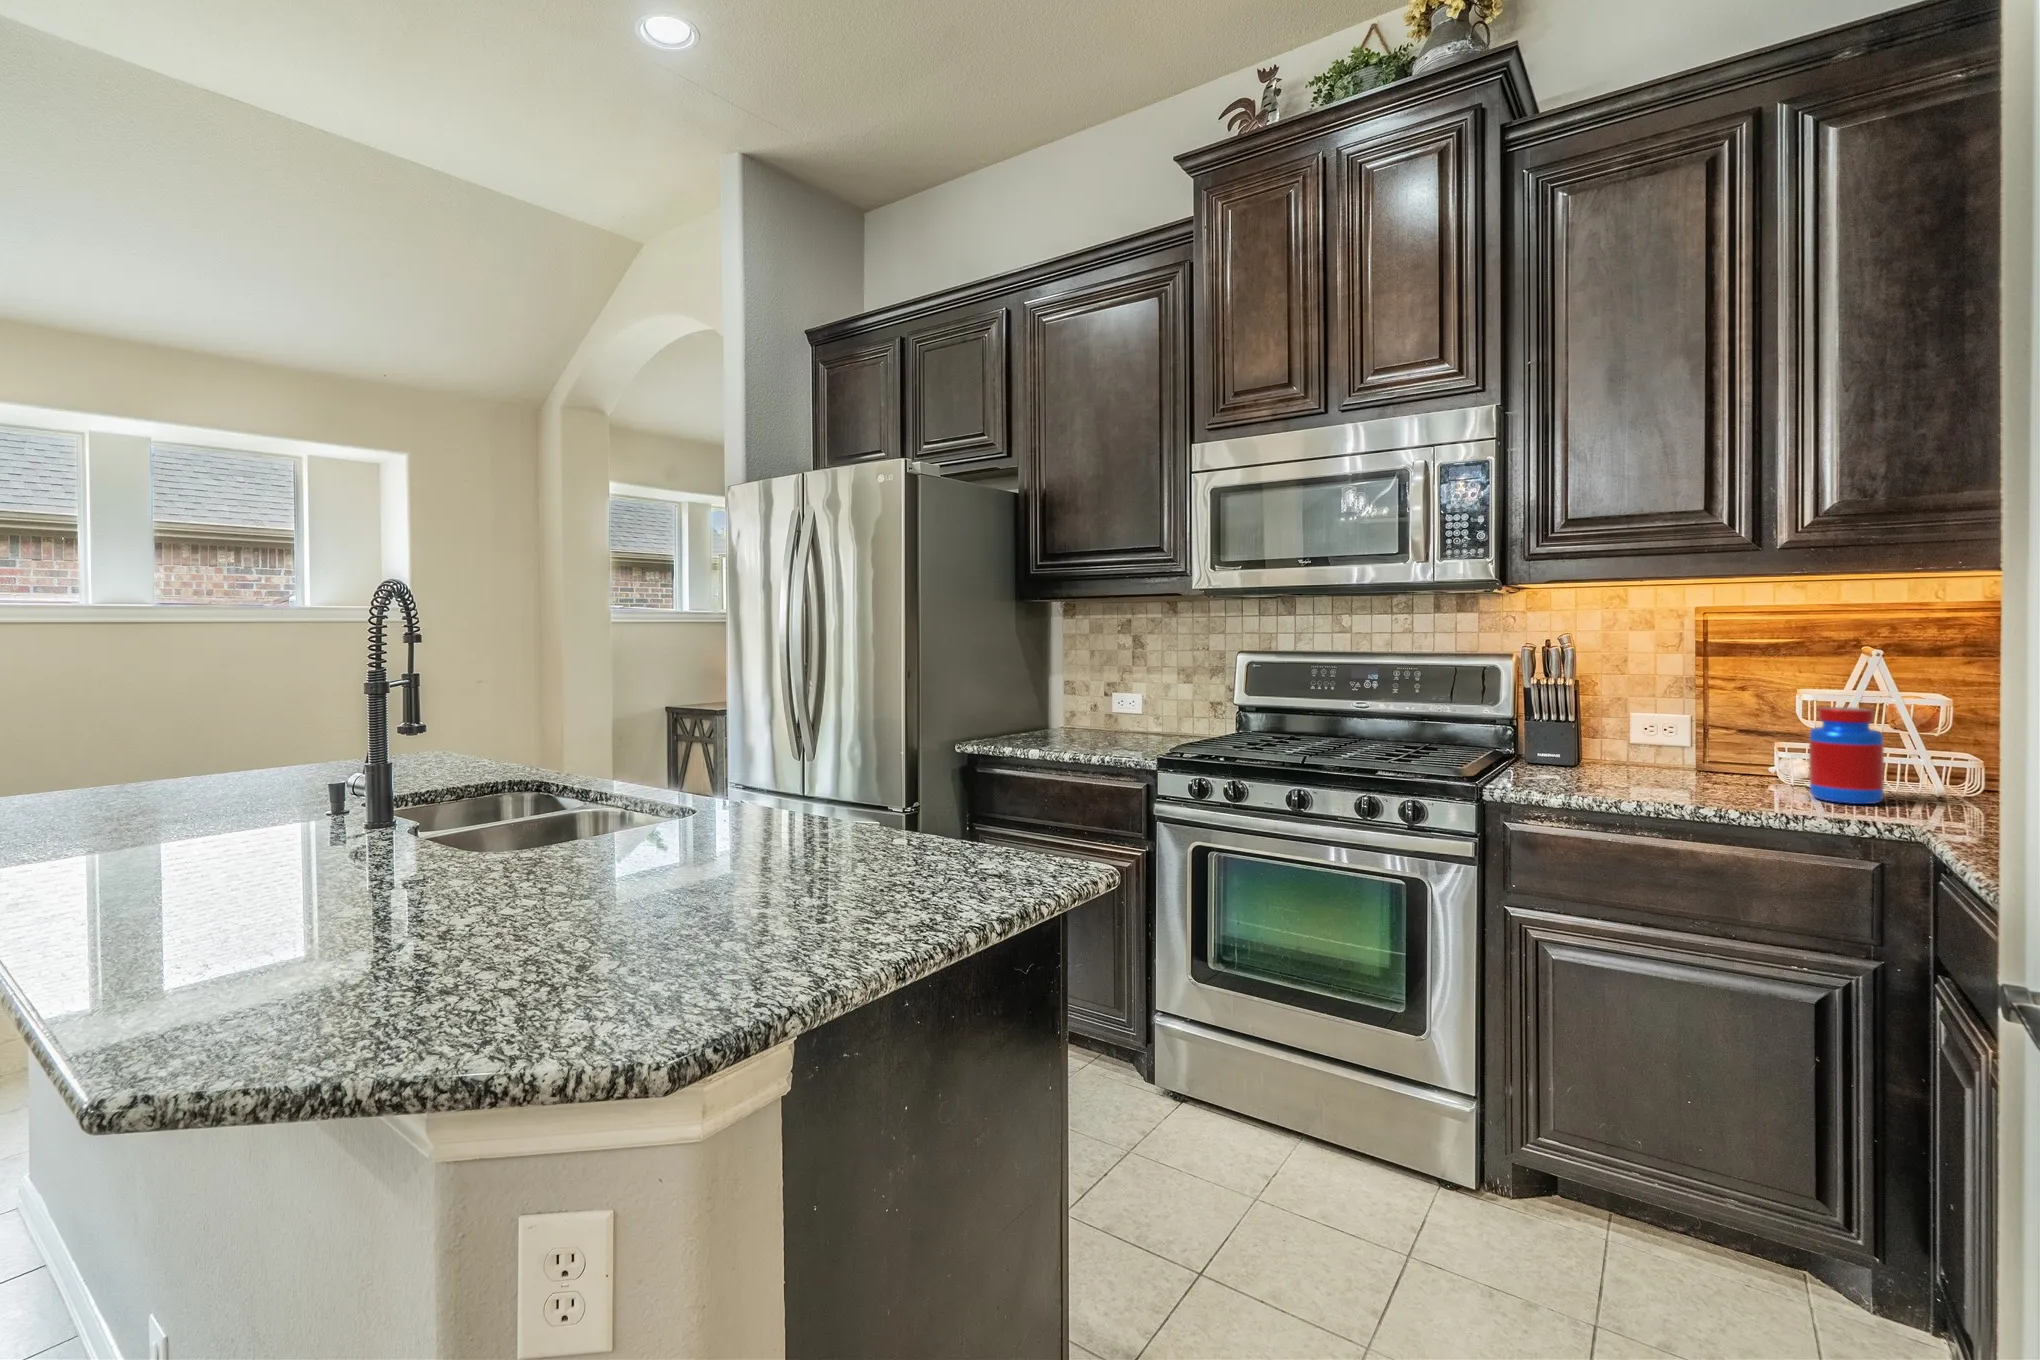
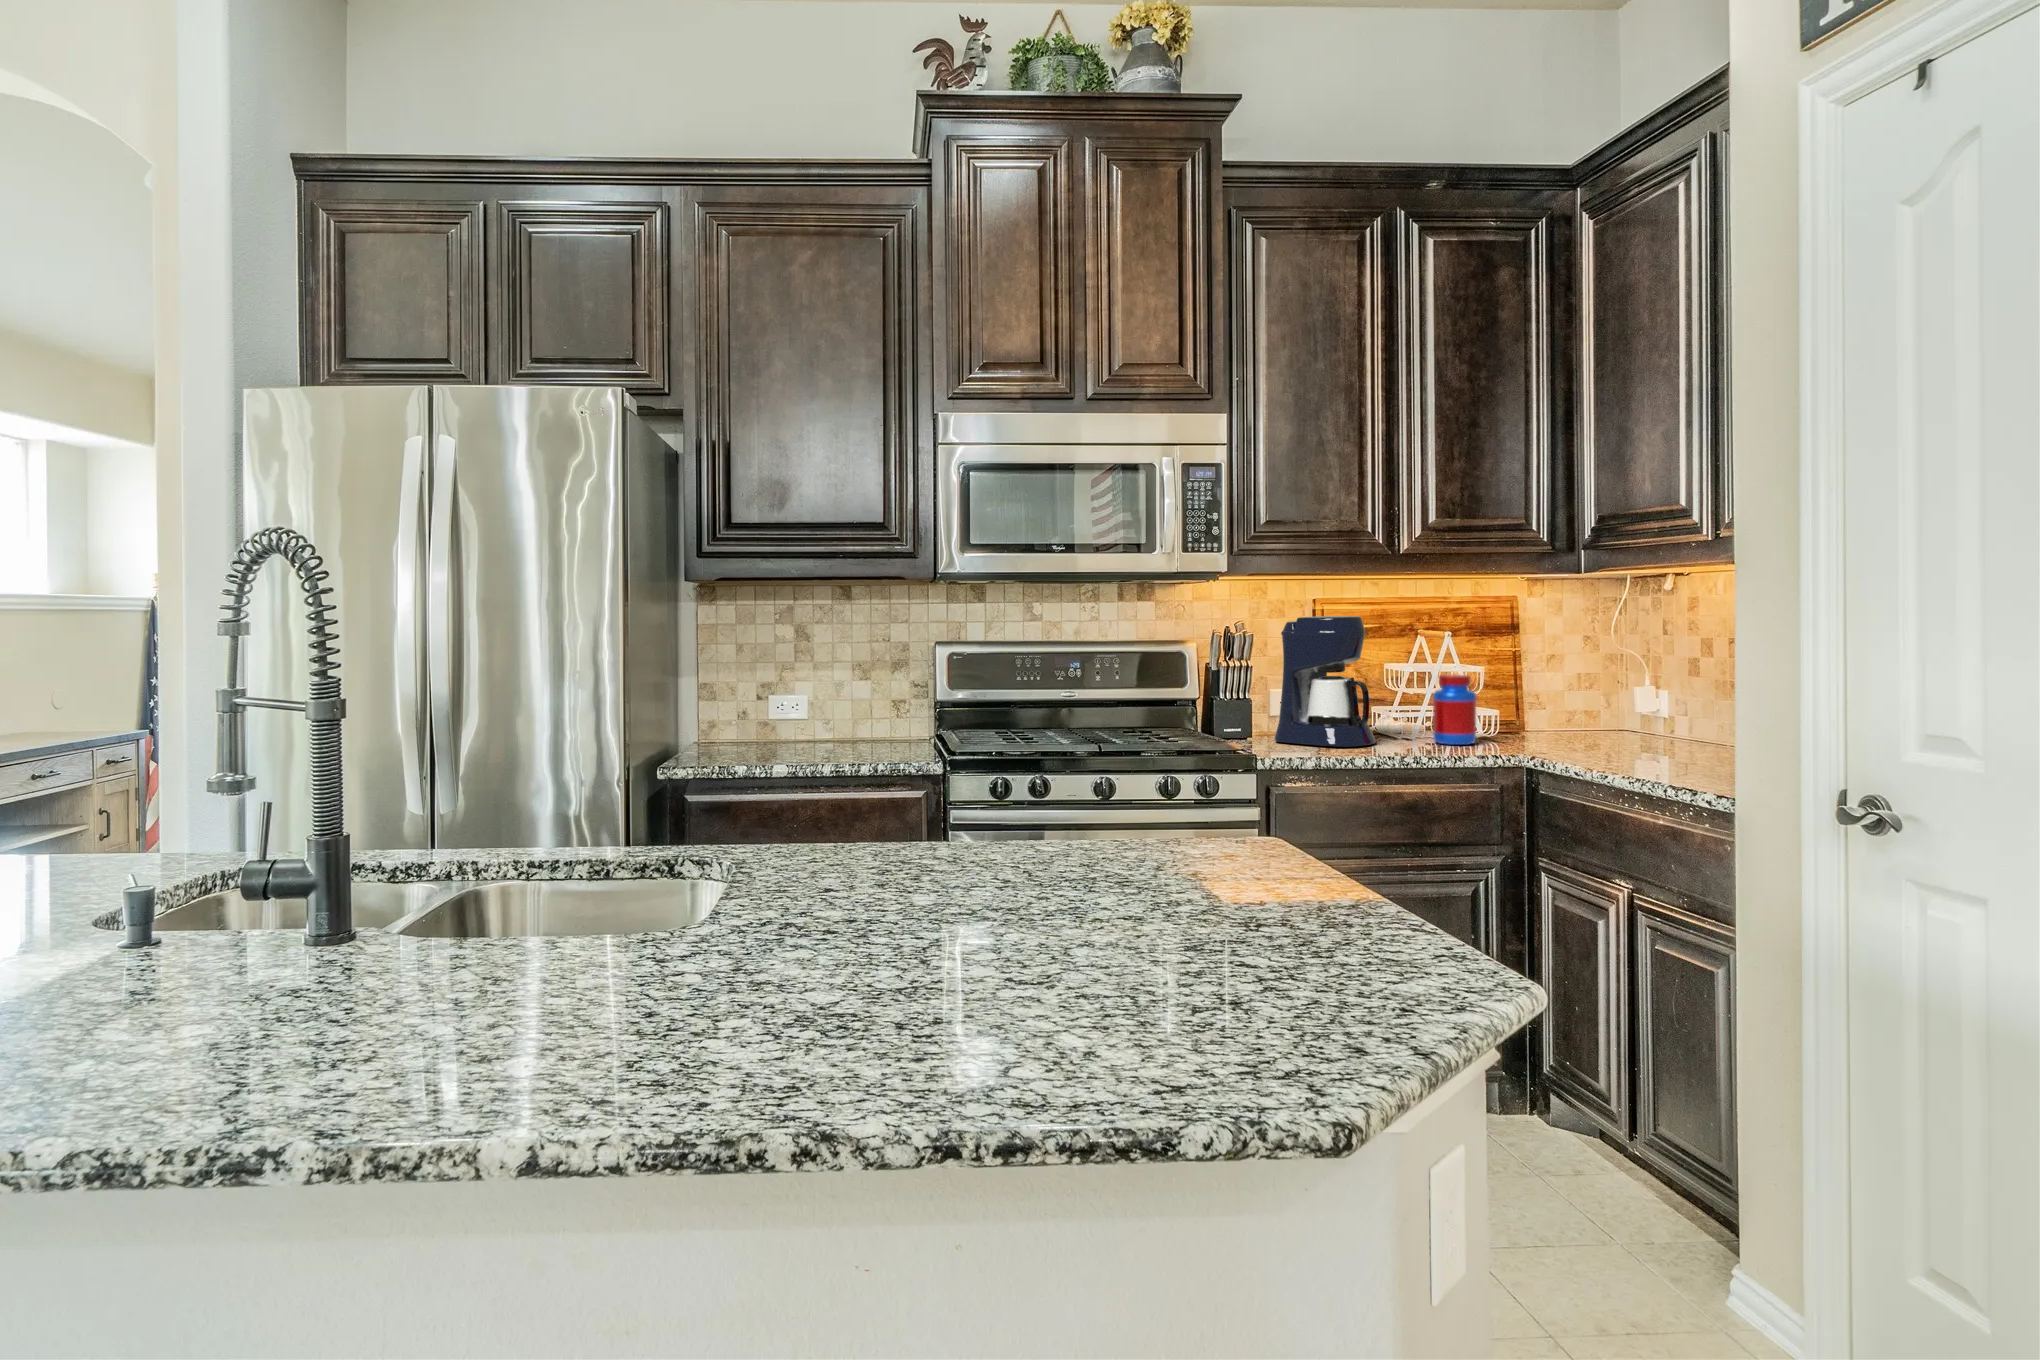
coffee maker: none [1575,628,1716,788] -> present [1275,616,1376,747]

